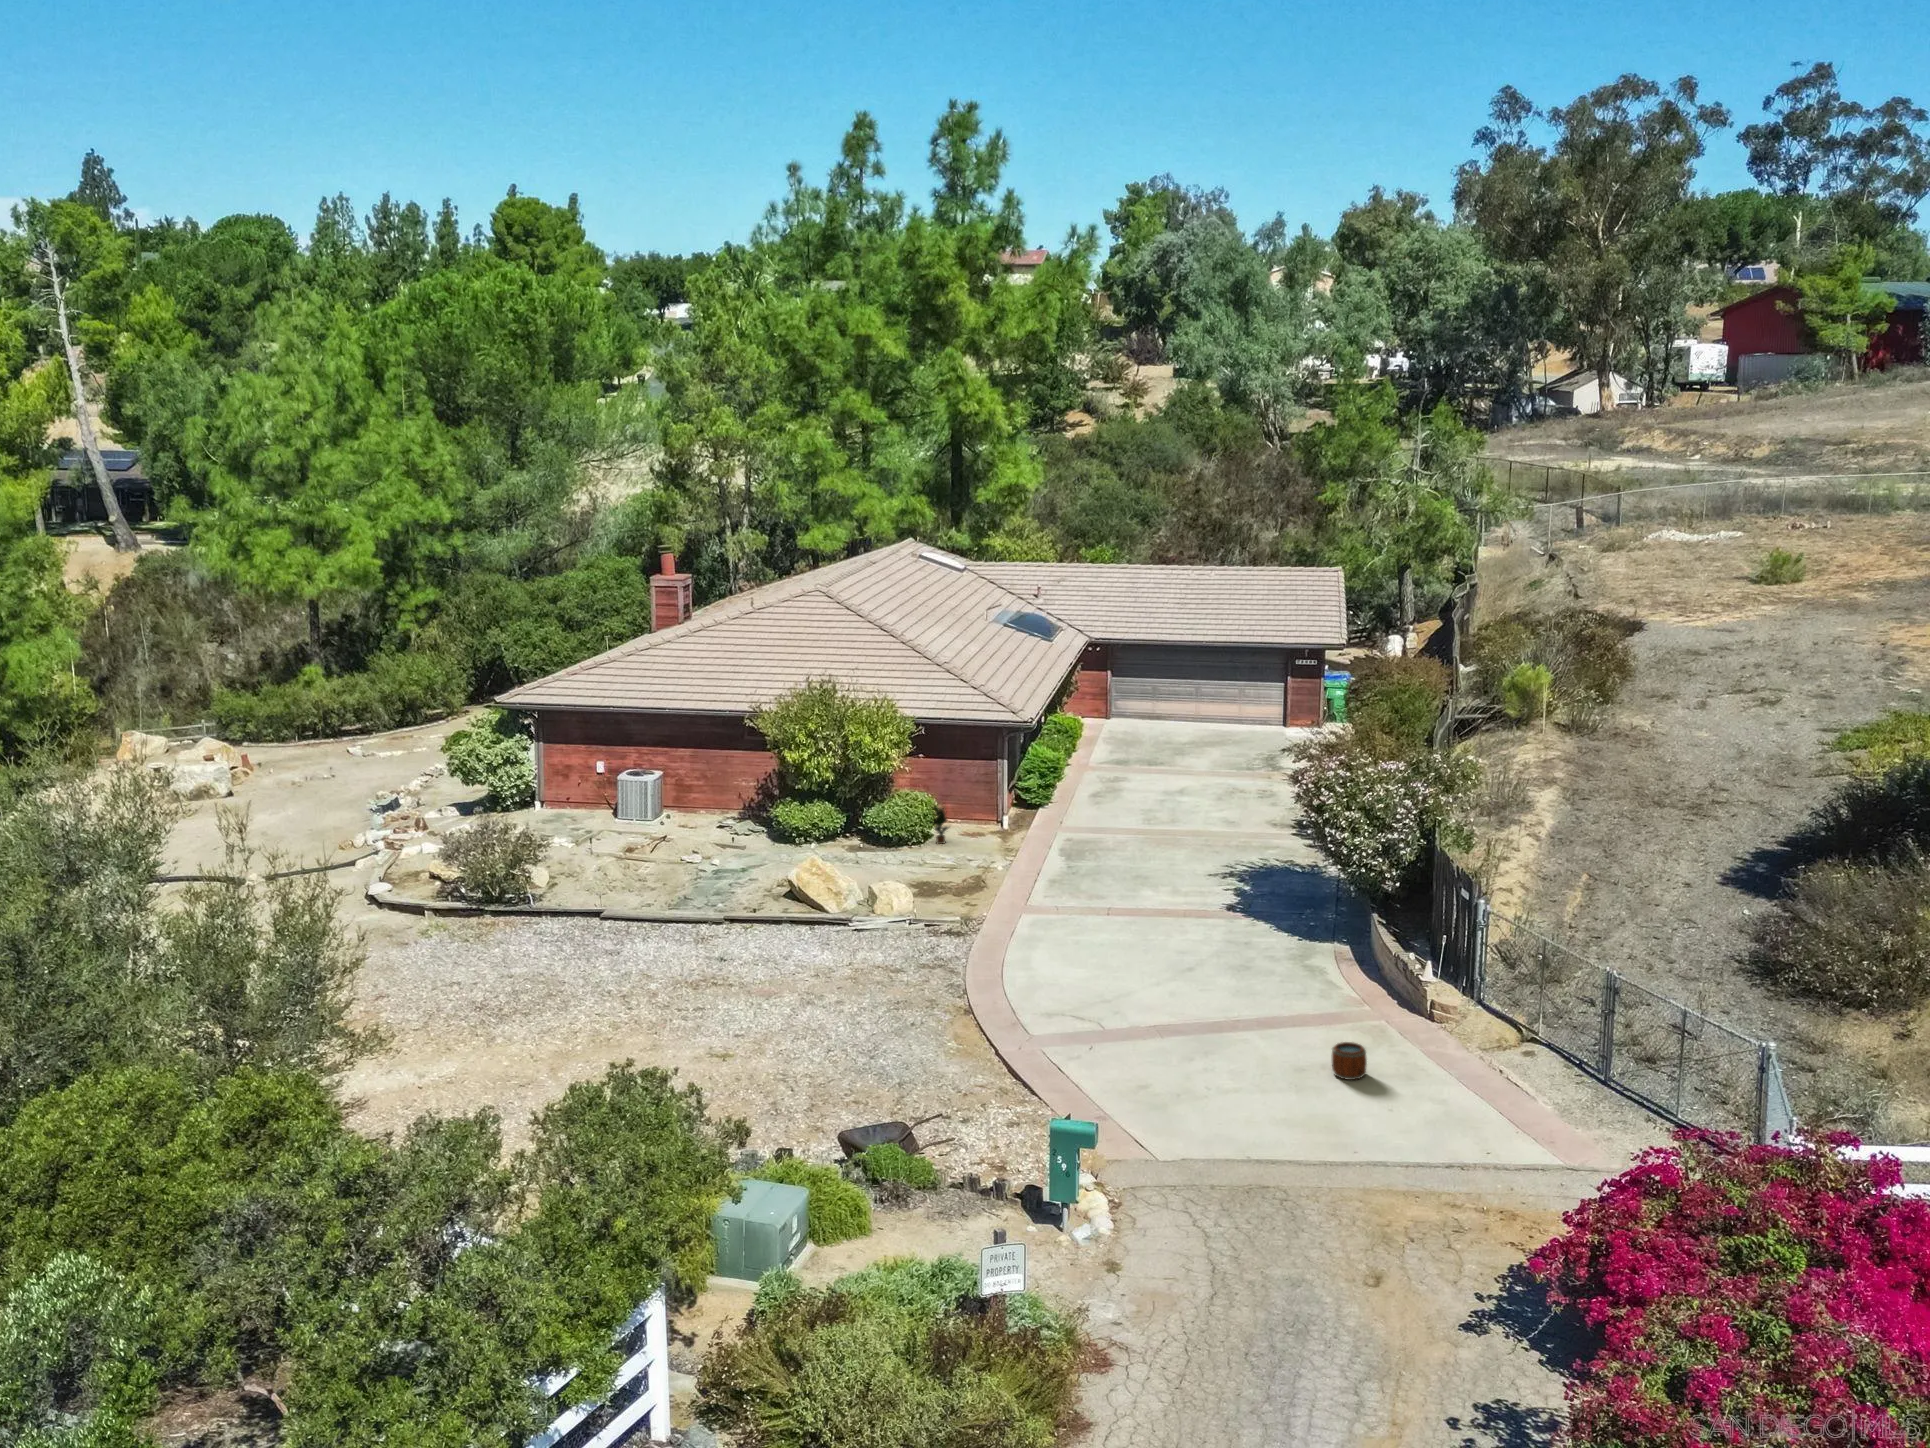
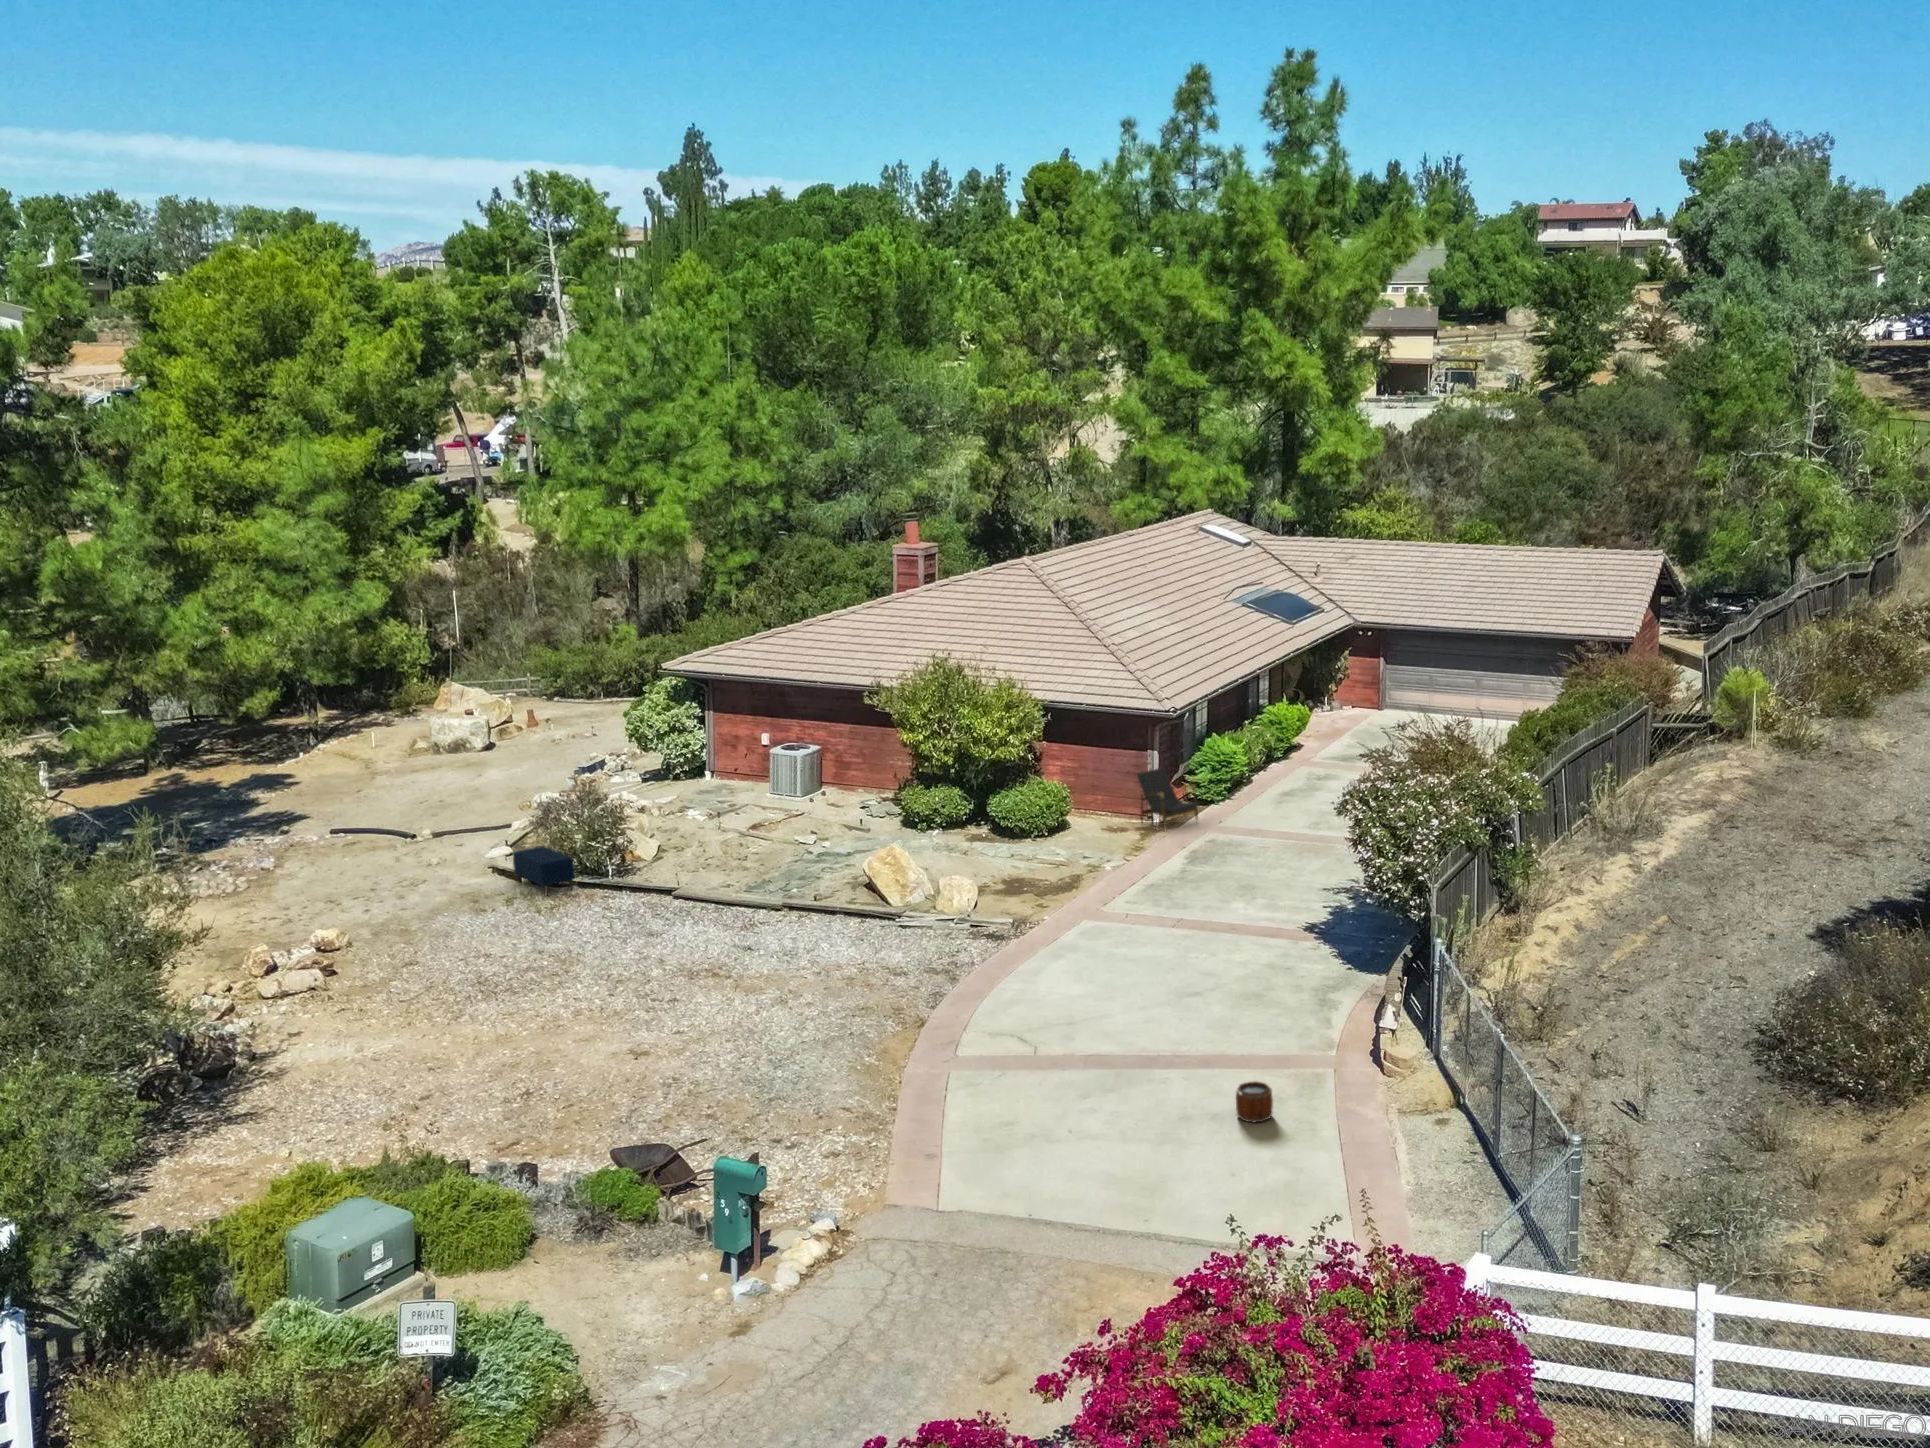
lounge chair: none [990,774,1048,833] -> present [1137,768,1199,831]
potted plant: present [930,806,949,844] -> none [1057,798,1082,839]
bench: none [419,878,493,928] -> present [513,846,575,896]

